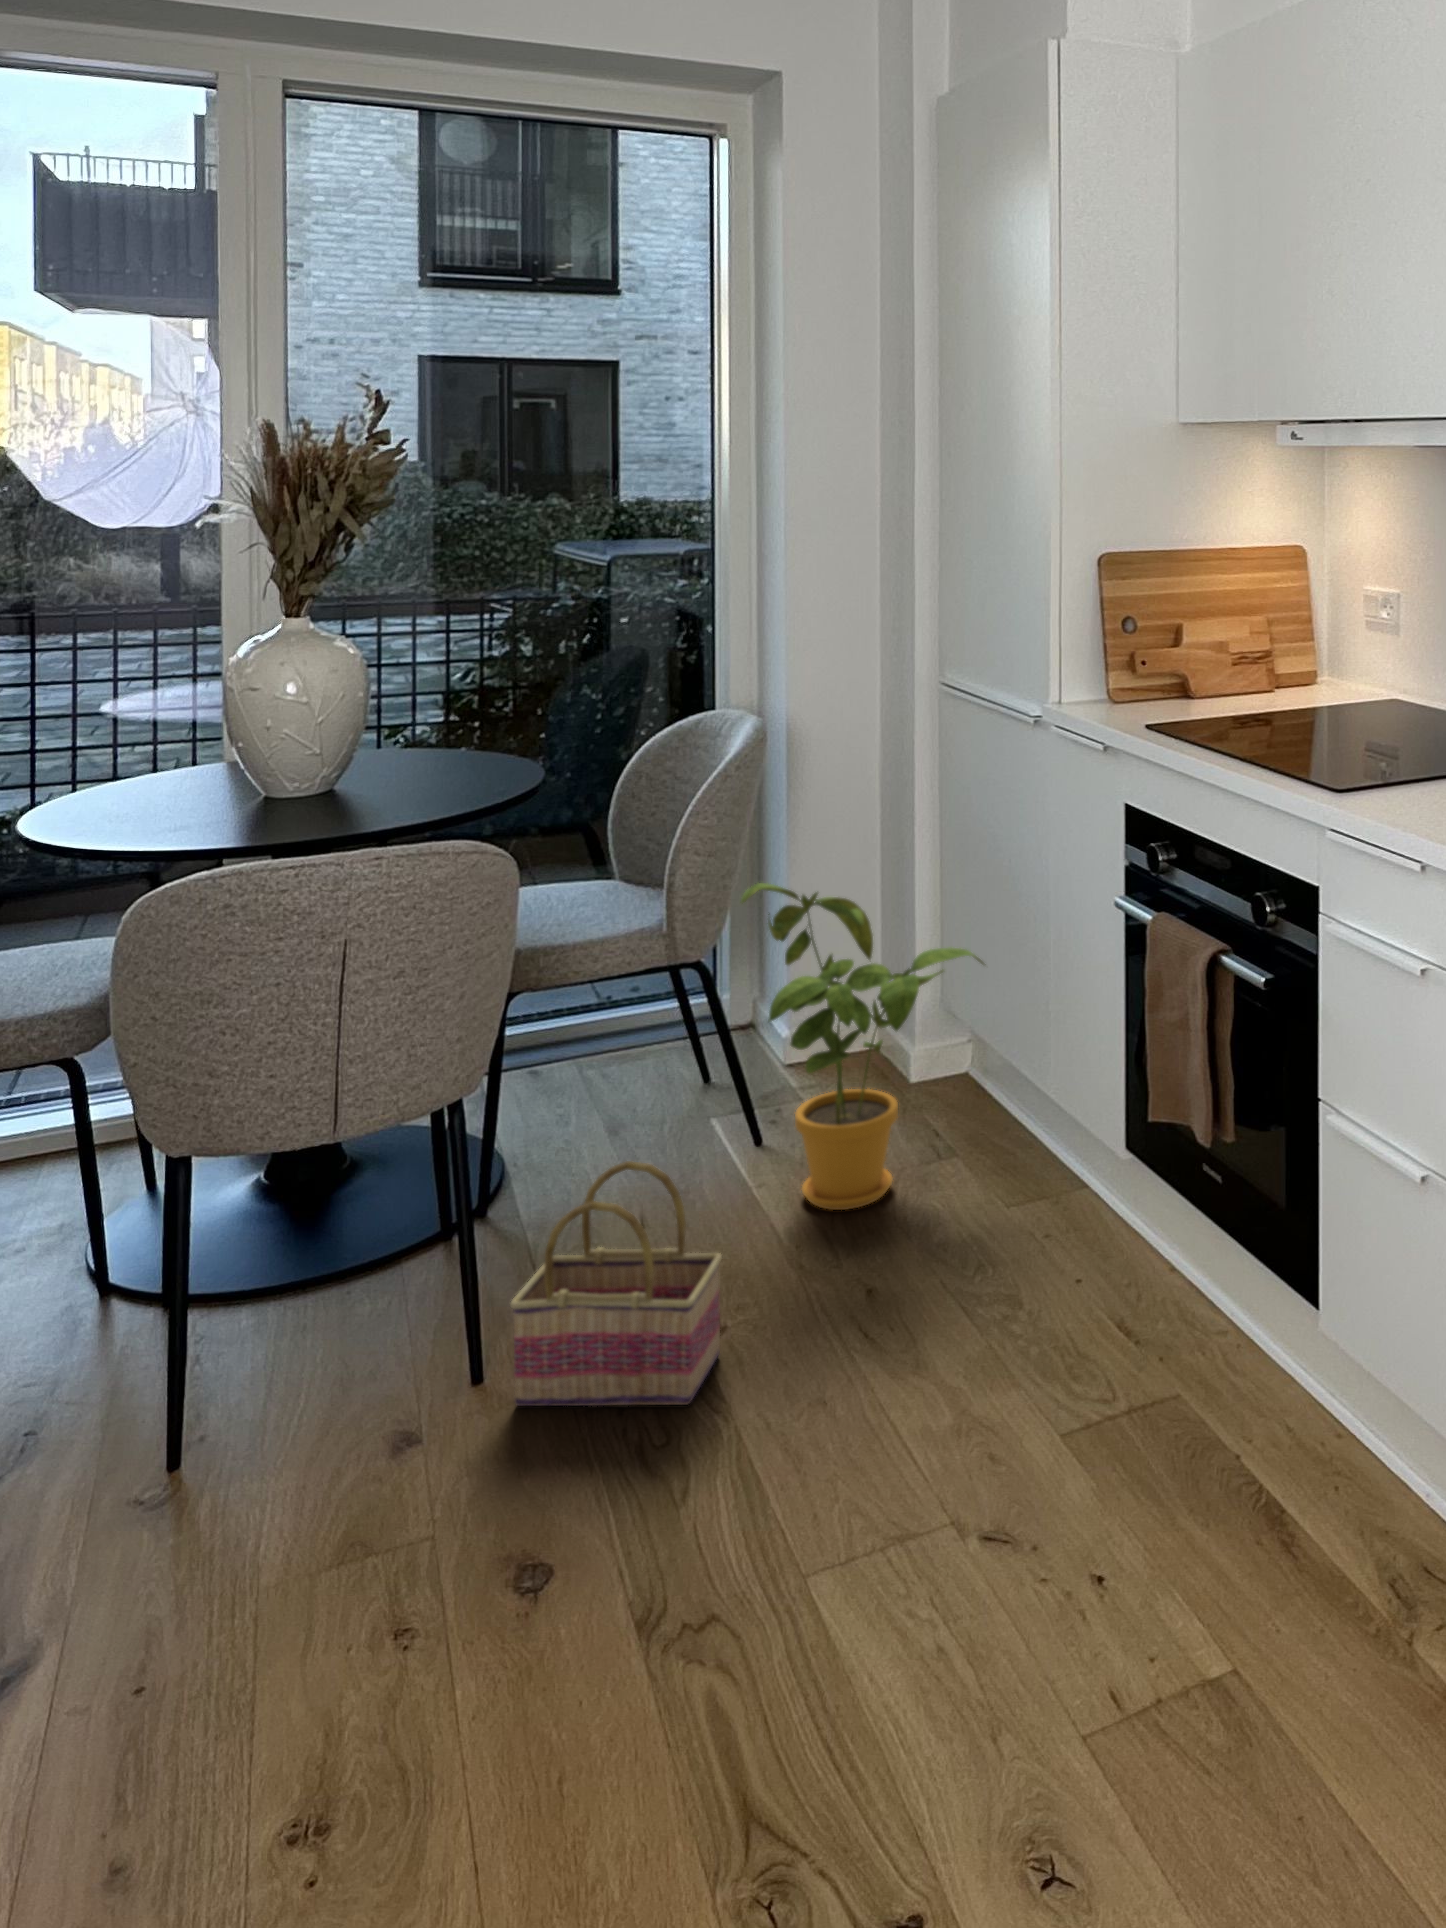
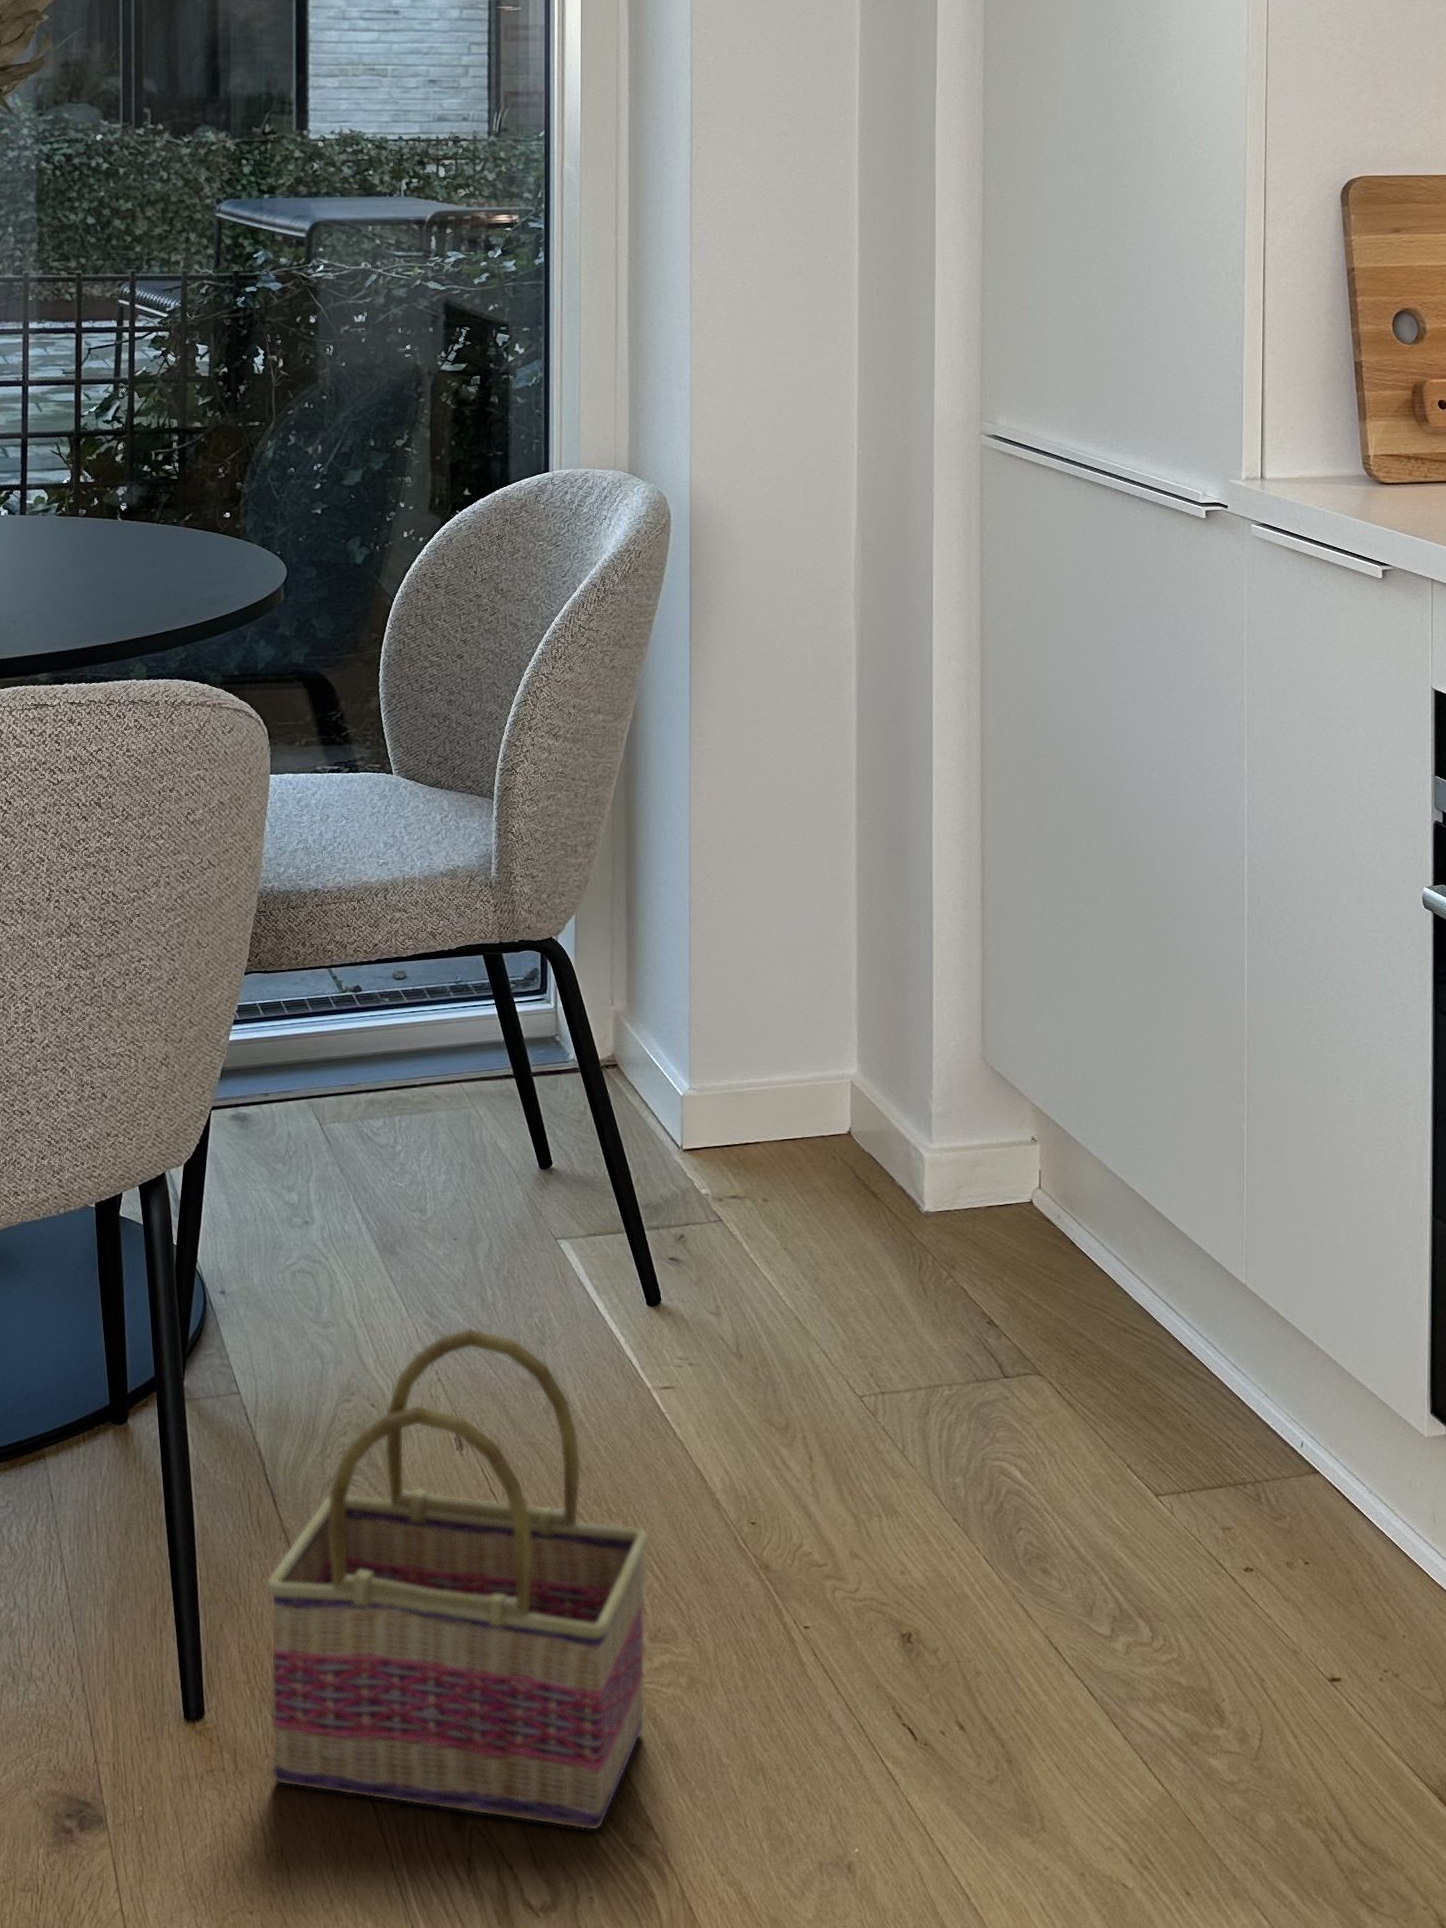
house plant: present [741,883,984,1210] -> none [641,804,1106,1452]

